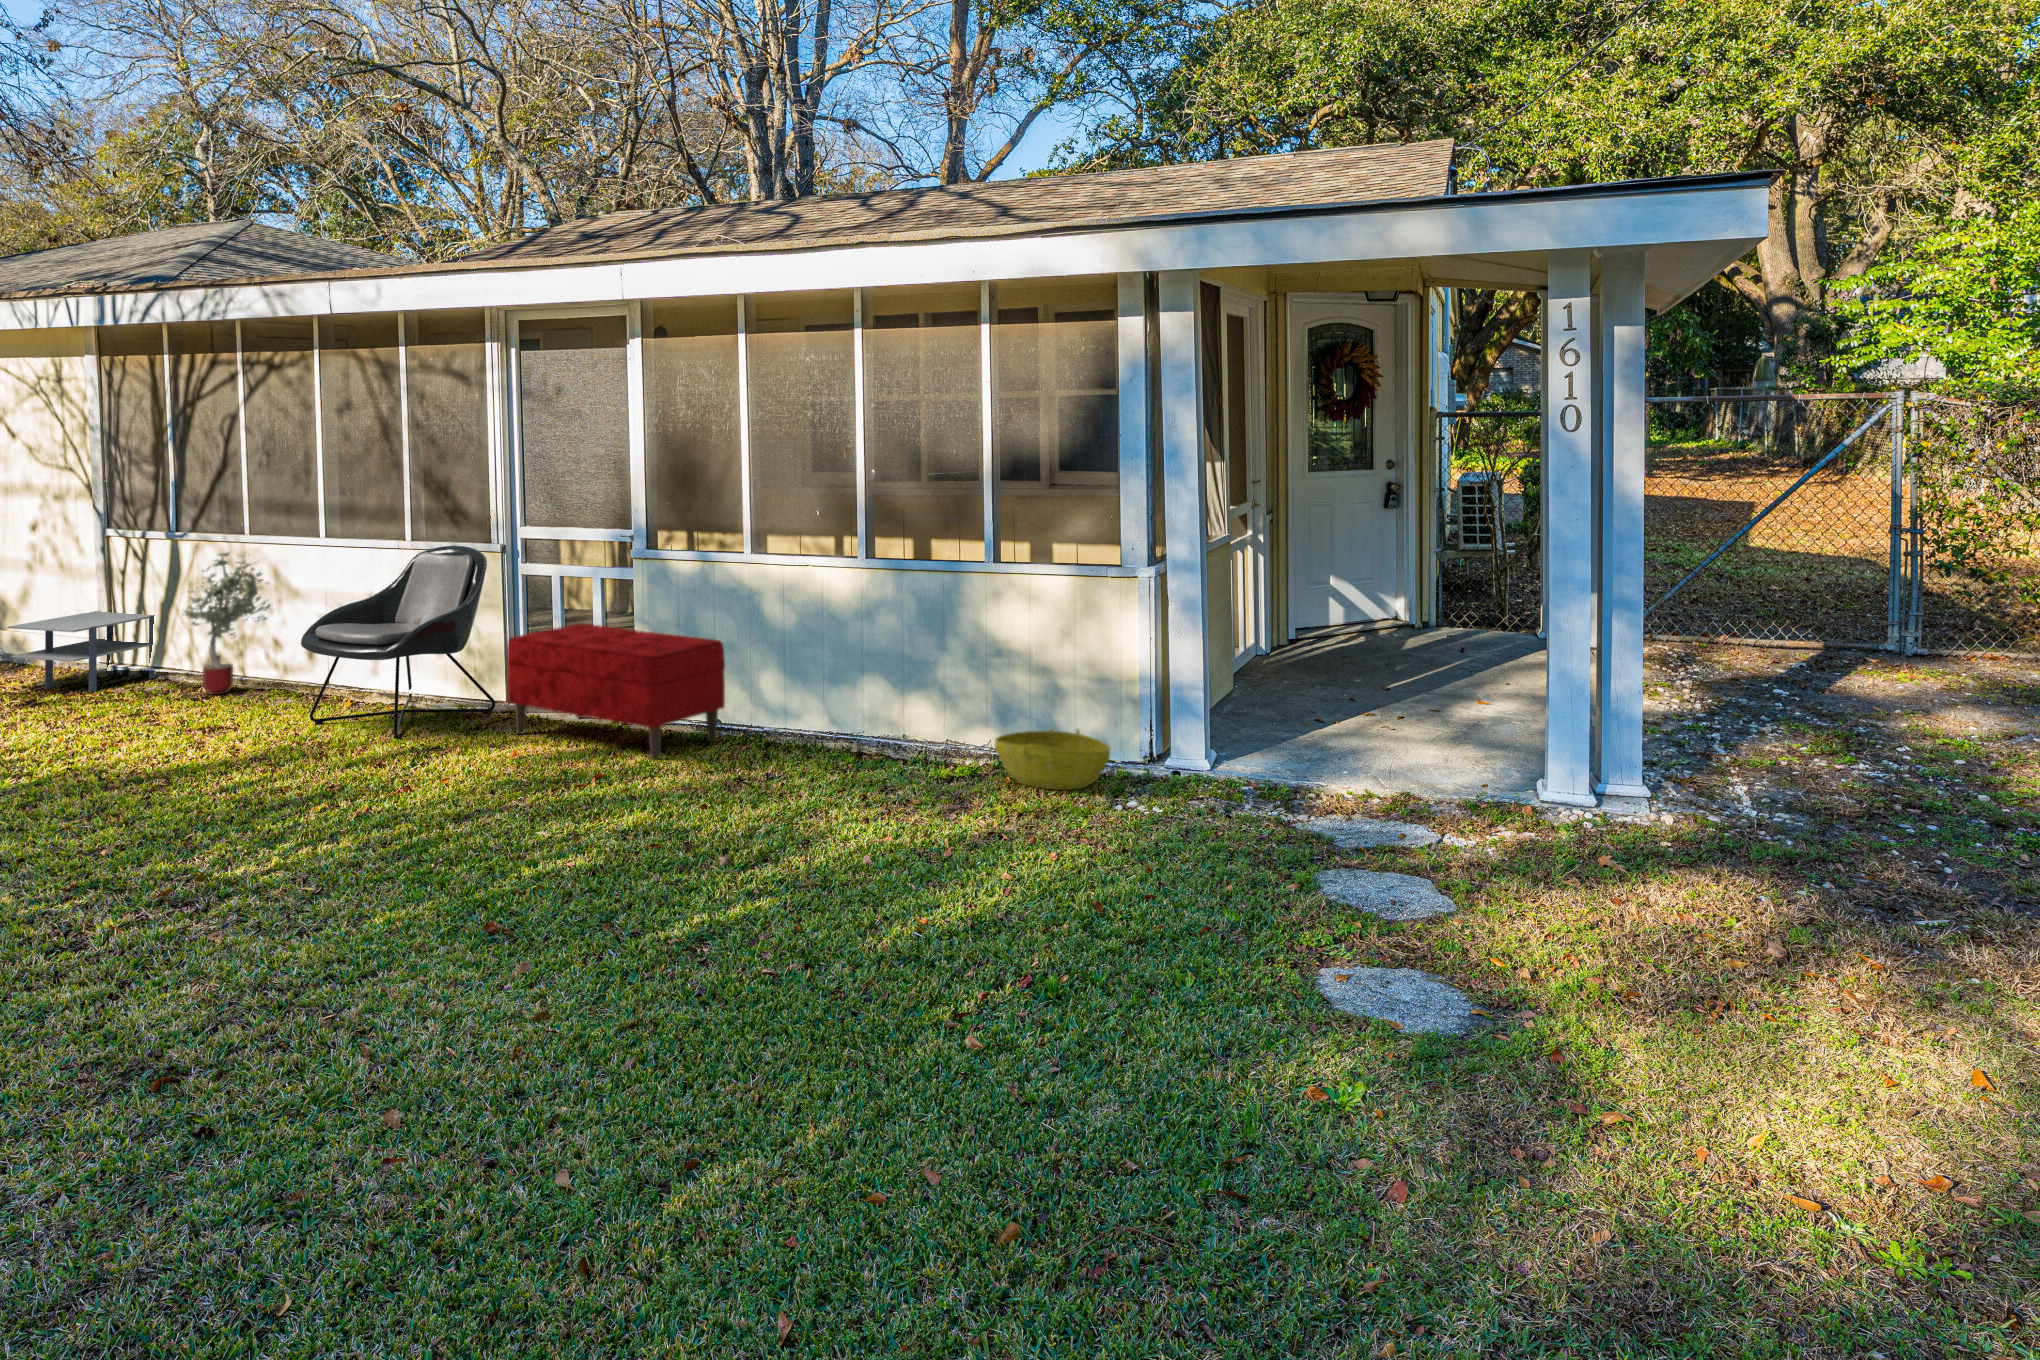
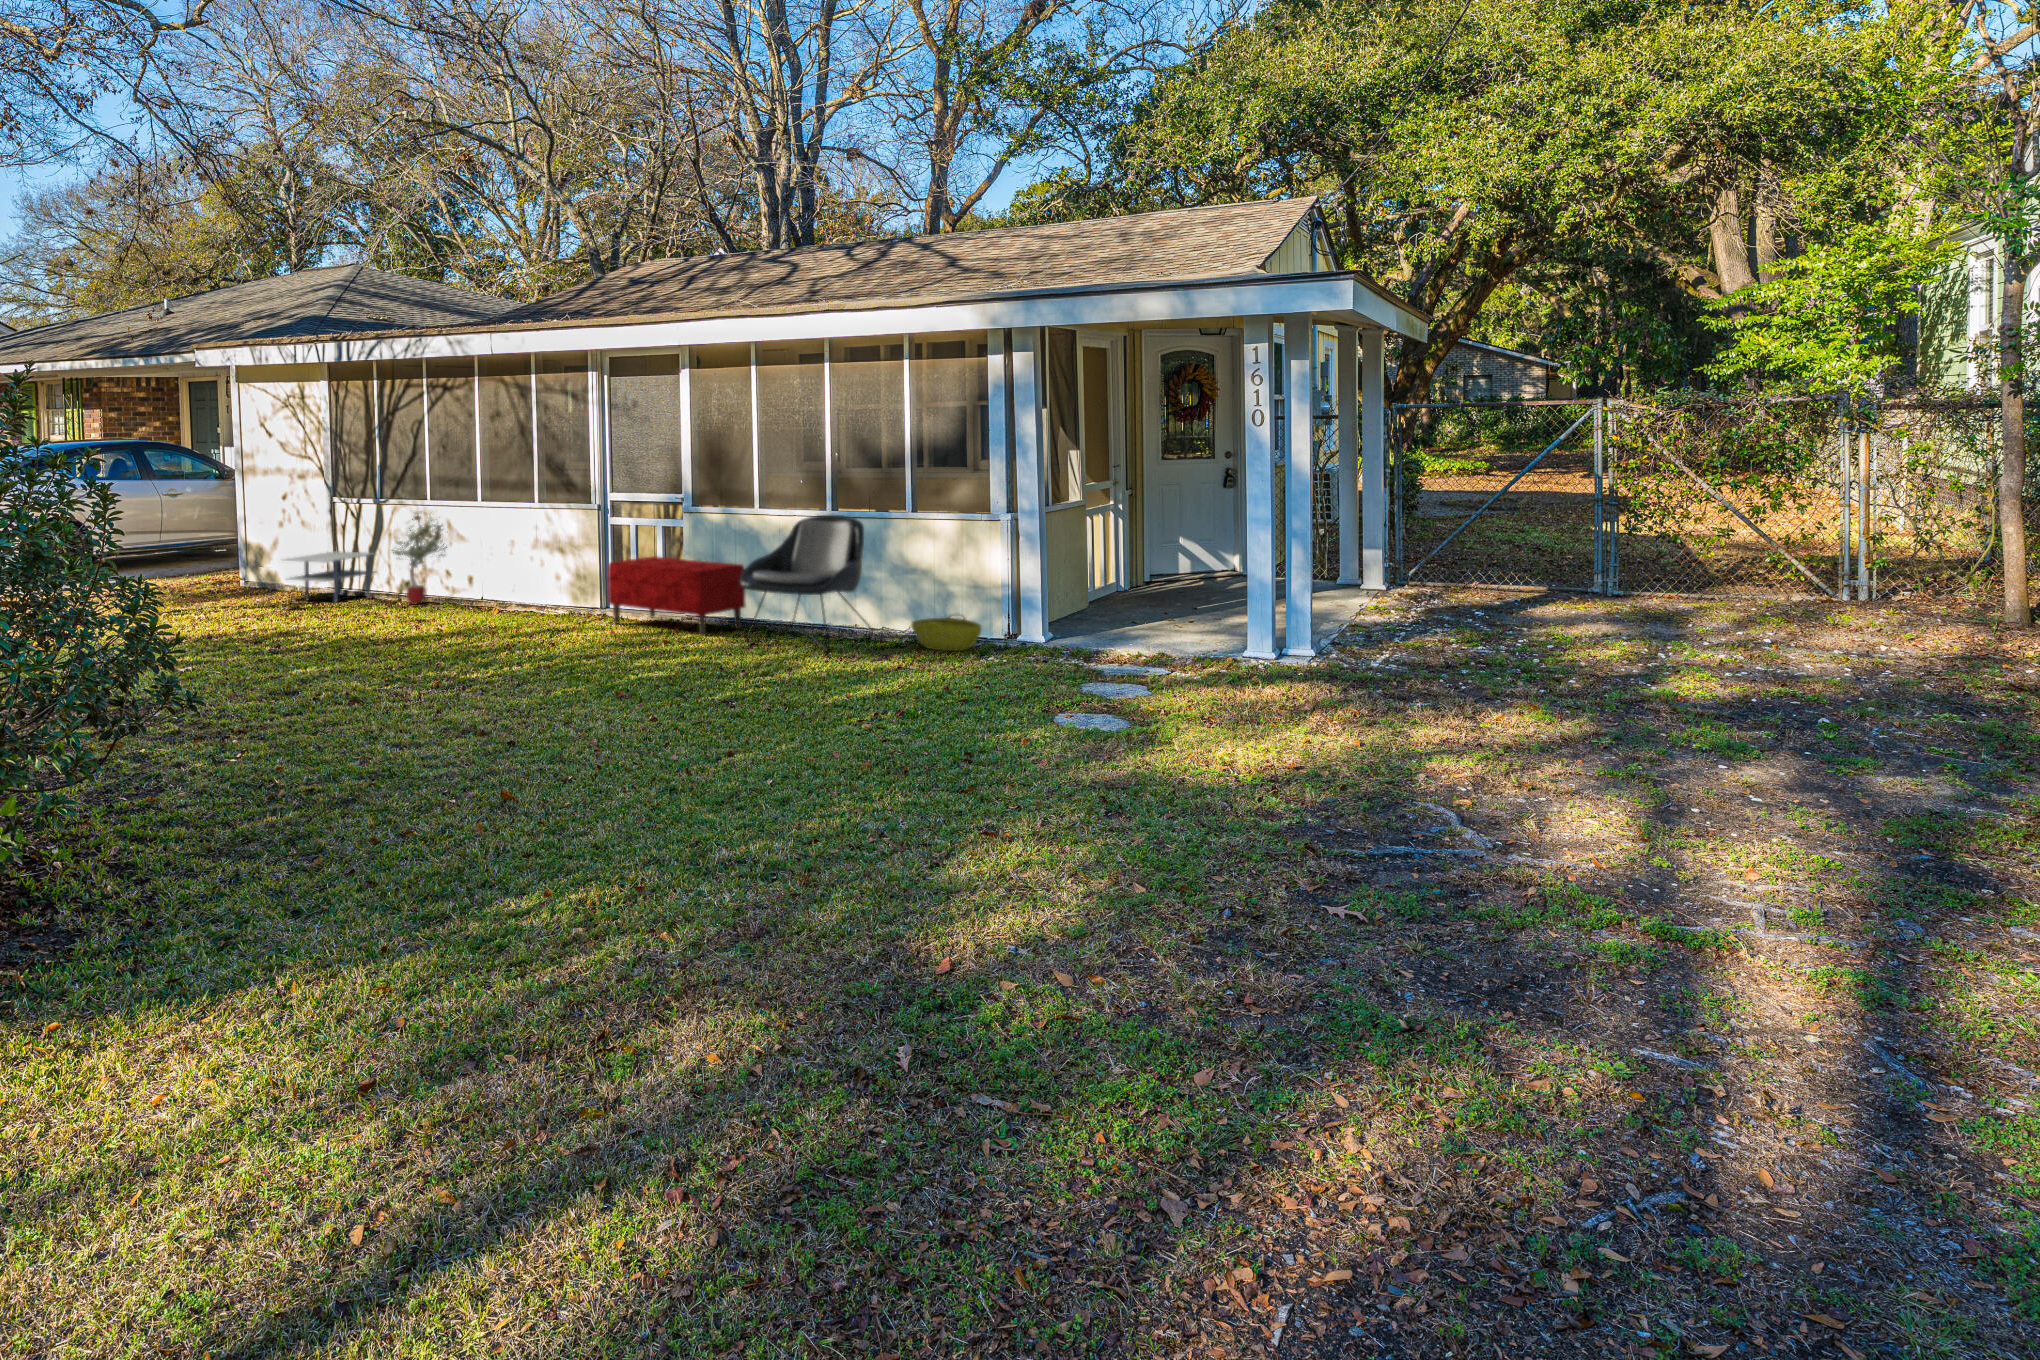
lounge chair: present [301,546,495,738] -> present [740,514,872,652]

